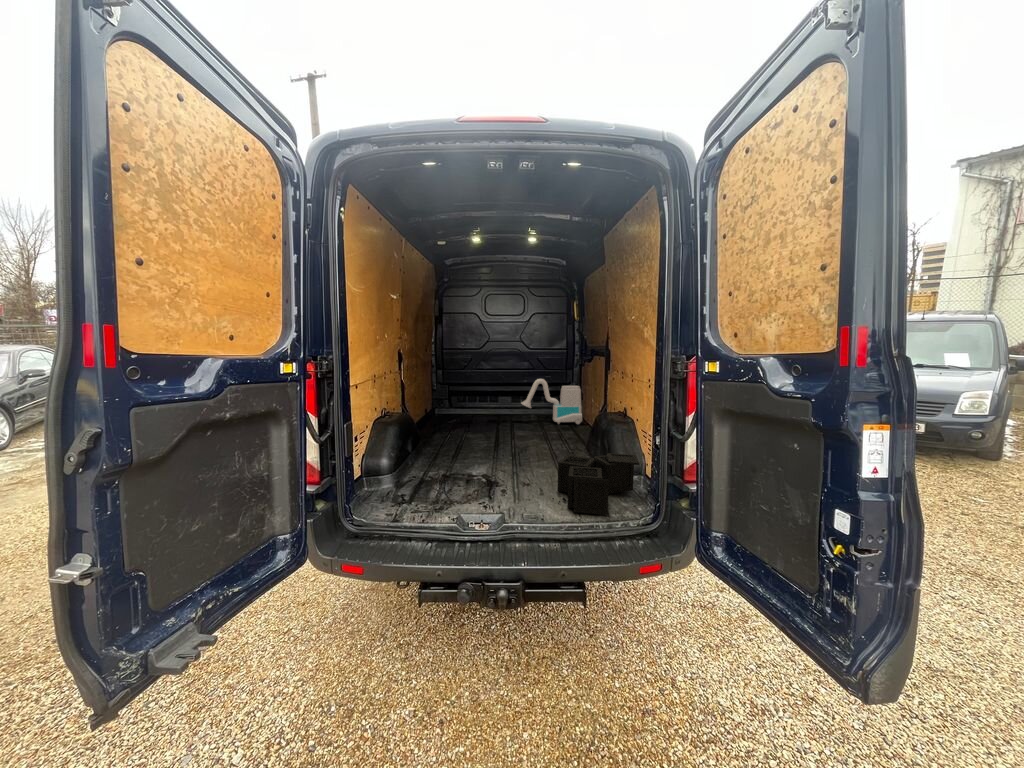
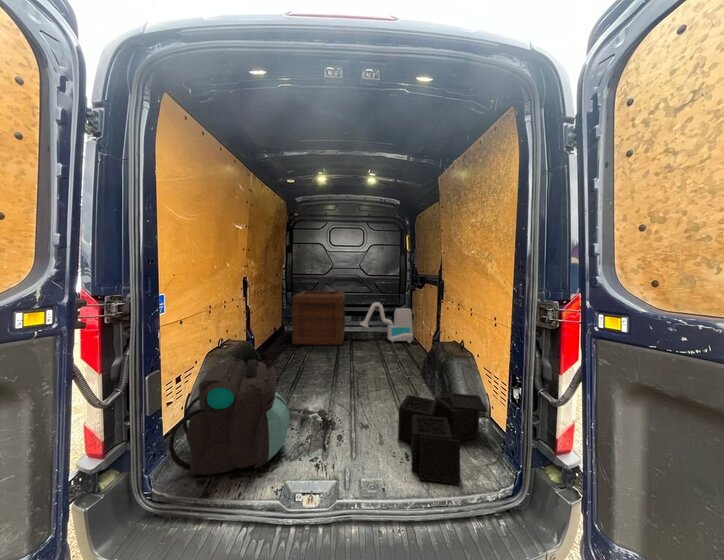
wooden crate: none [445,368,504,427] -> present [292,291,345,345]
backpack: none [361,416,459,510] -> present [169,358,290,476]

